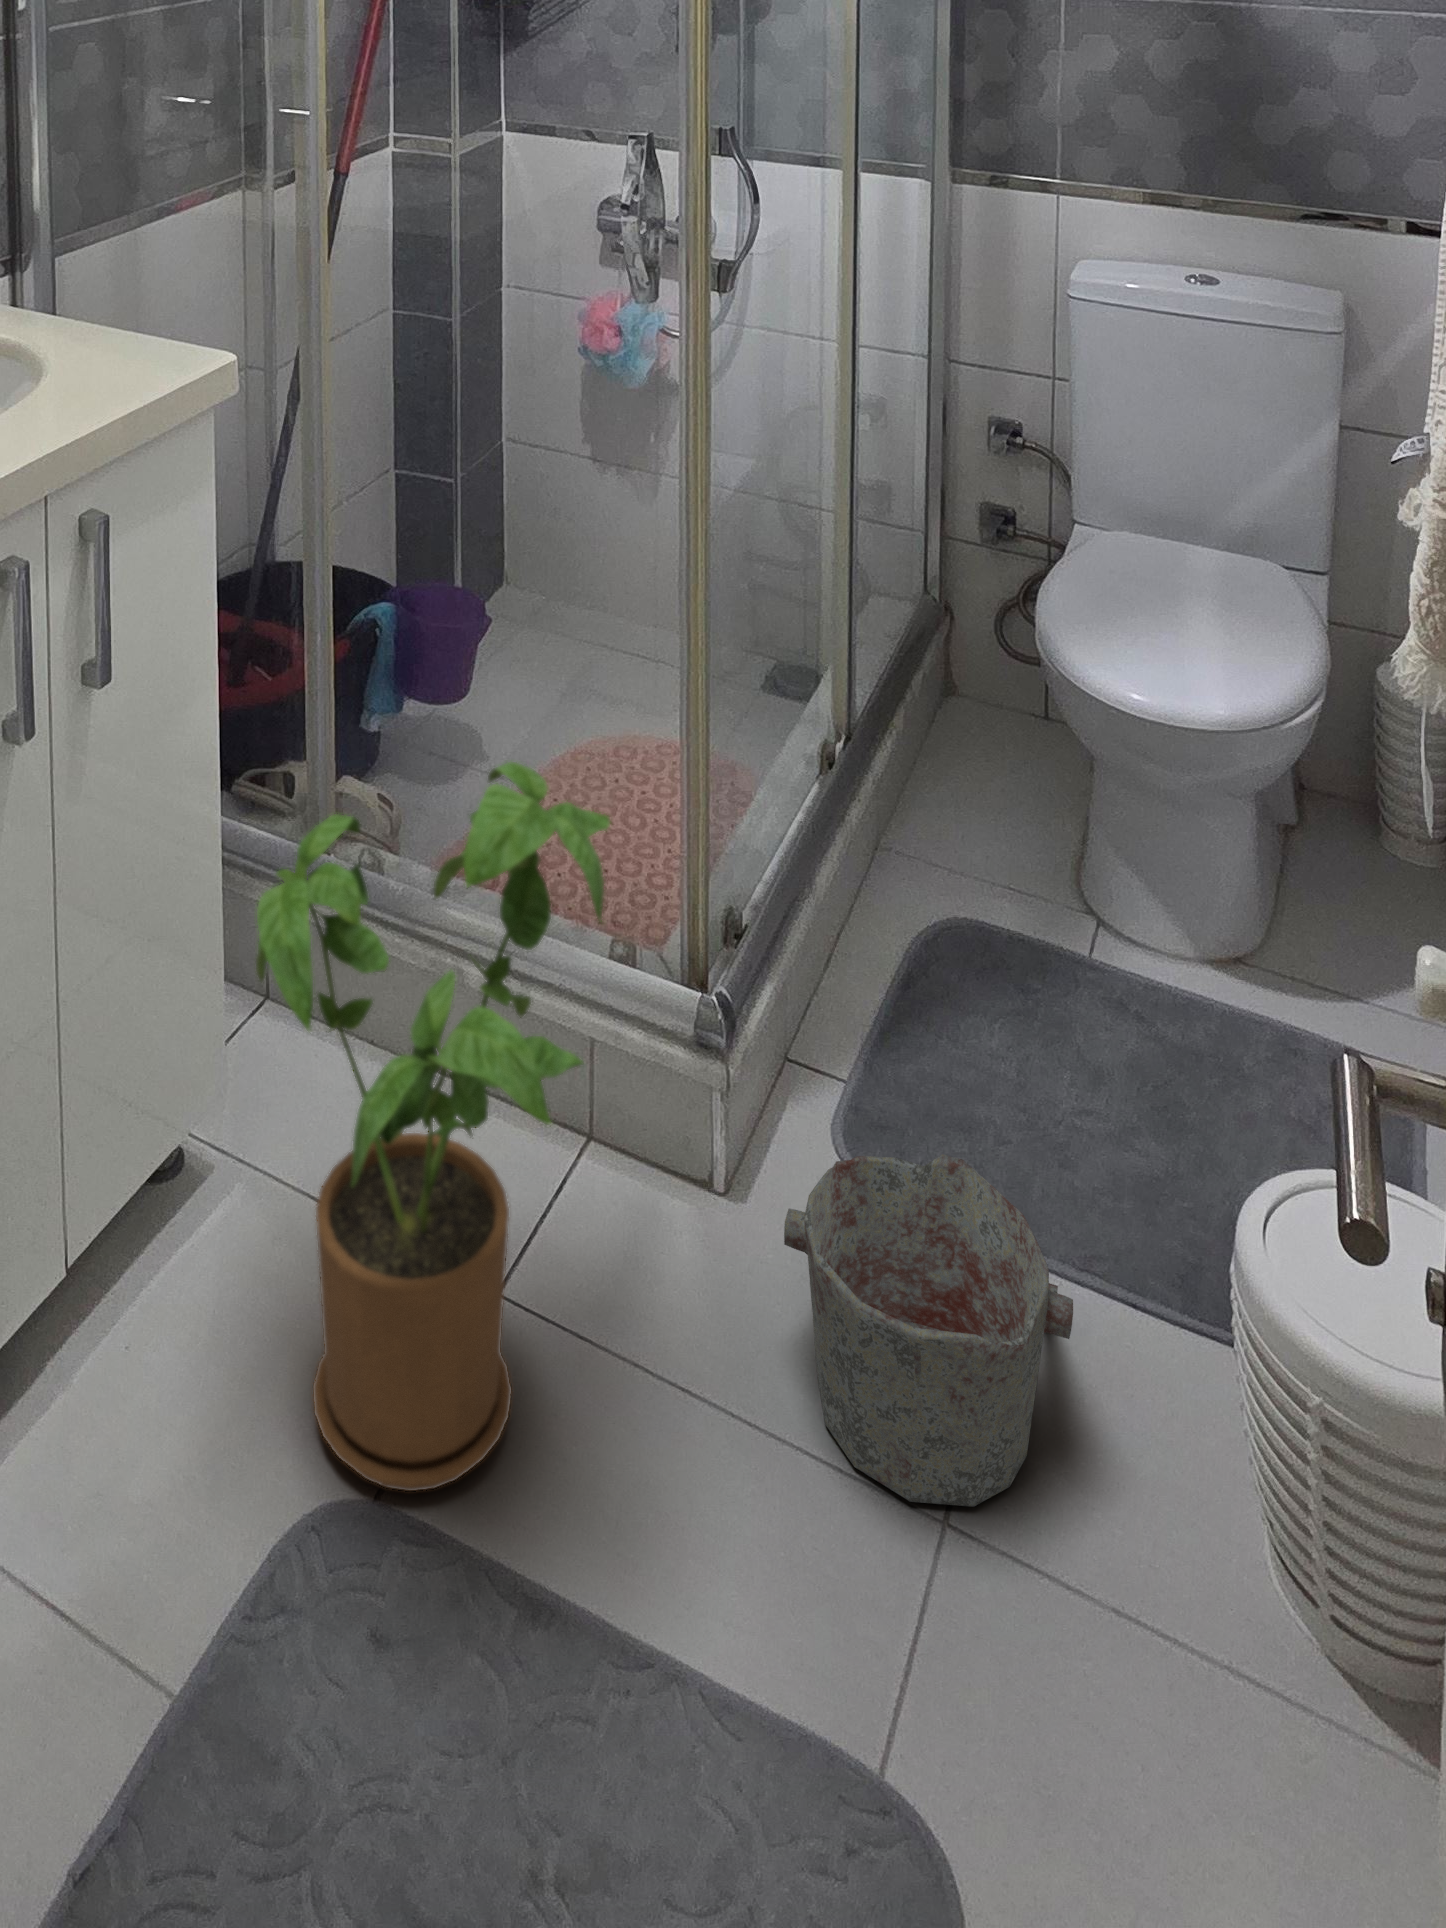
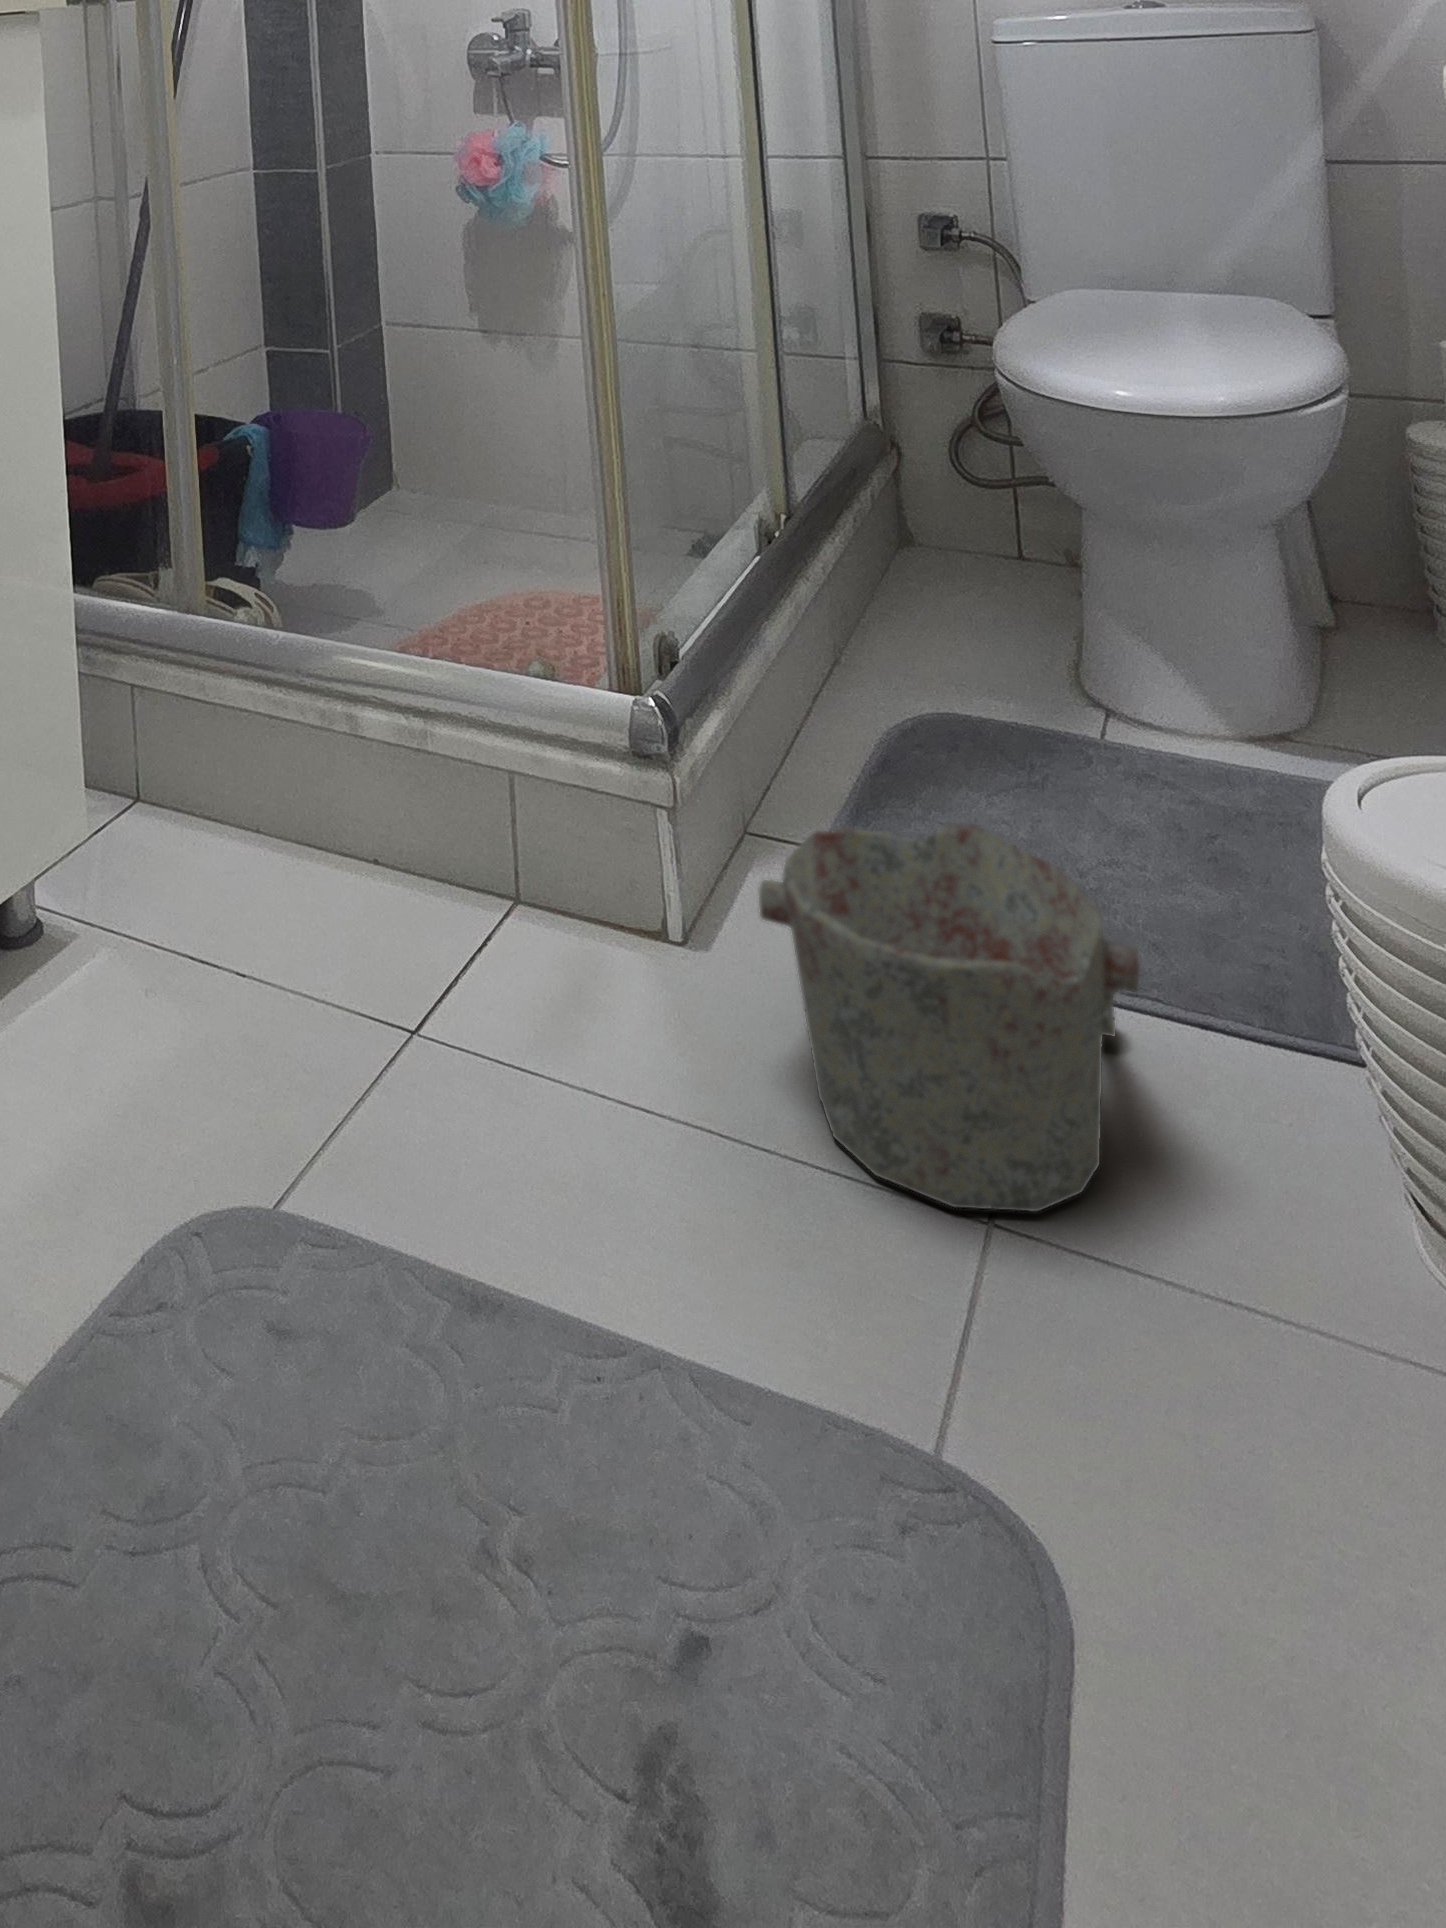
house plant: present [256,762,610,1491] -> none [99,334,508,1200]

